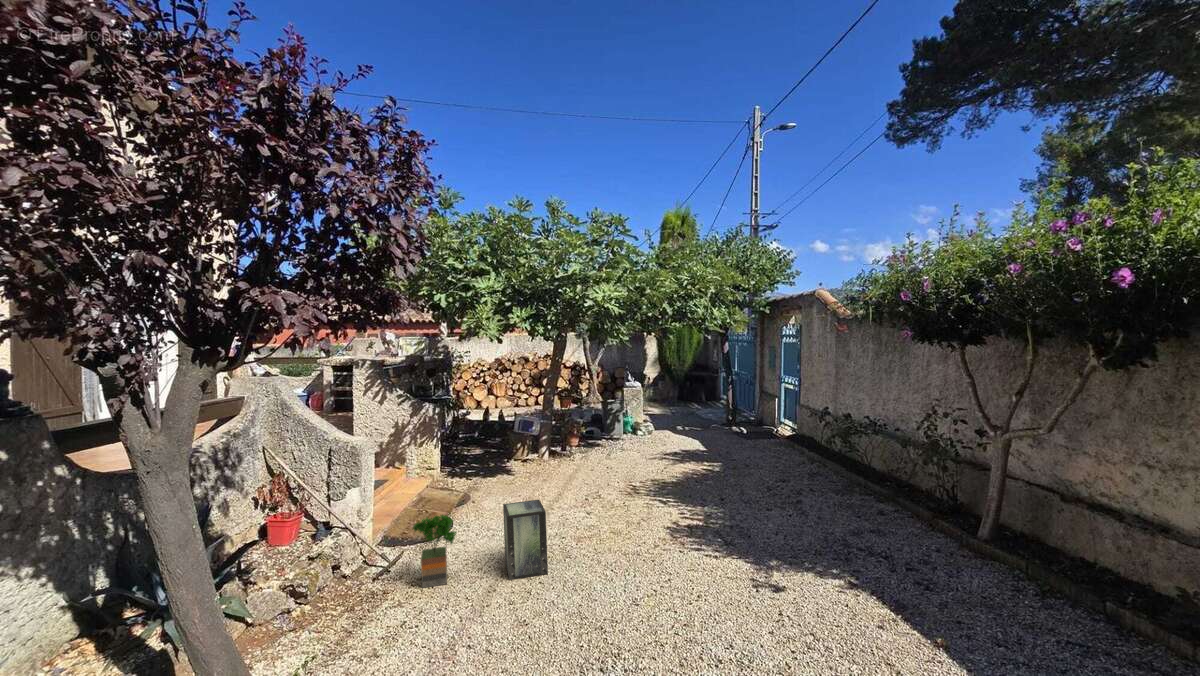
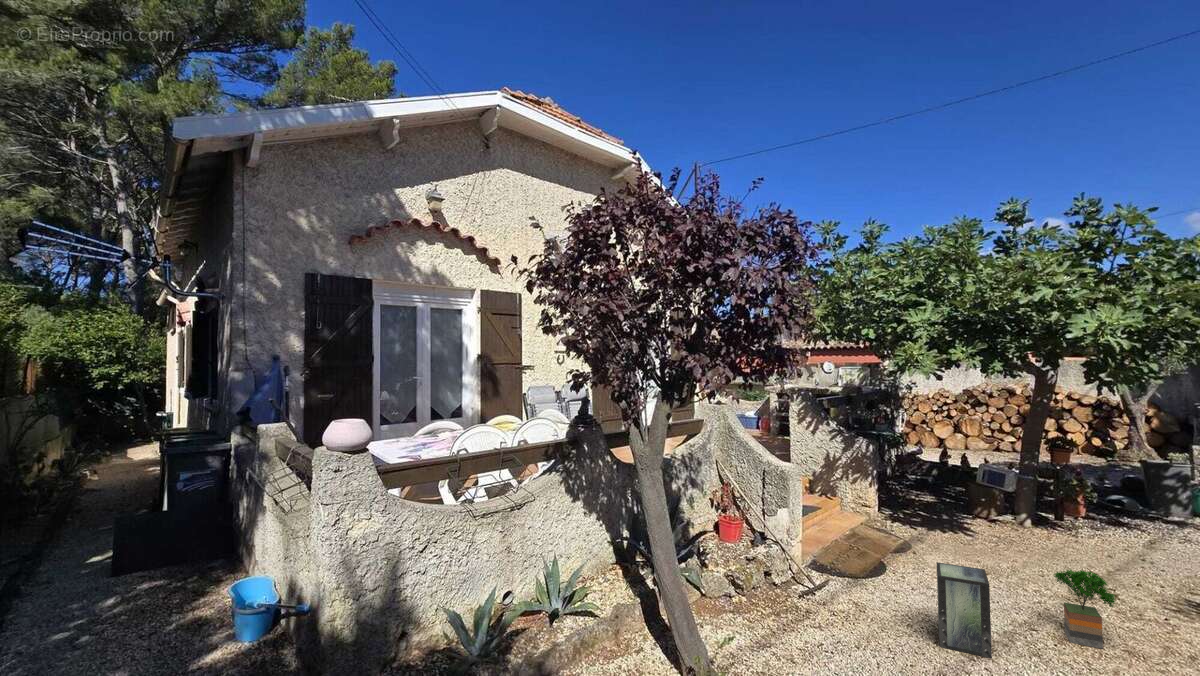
potted tree: present [413,515,457,588] -> present [1054,569,1115,649]

